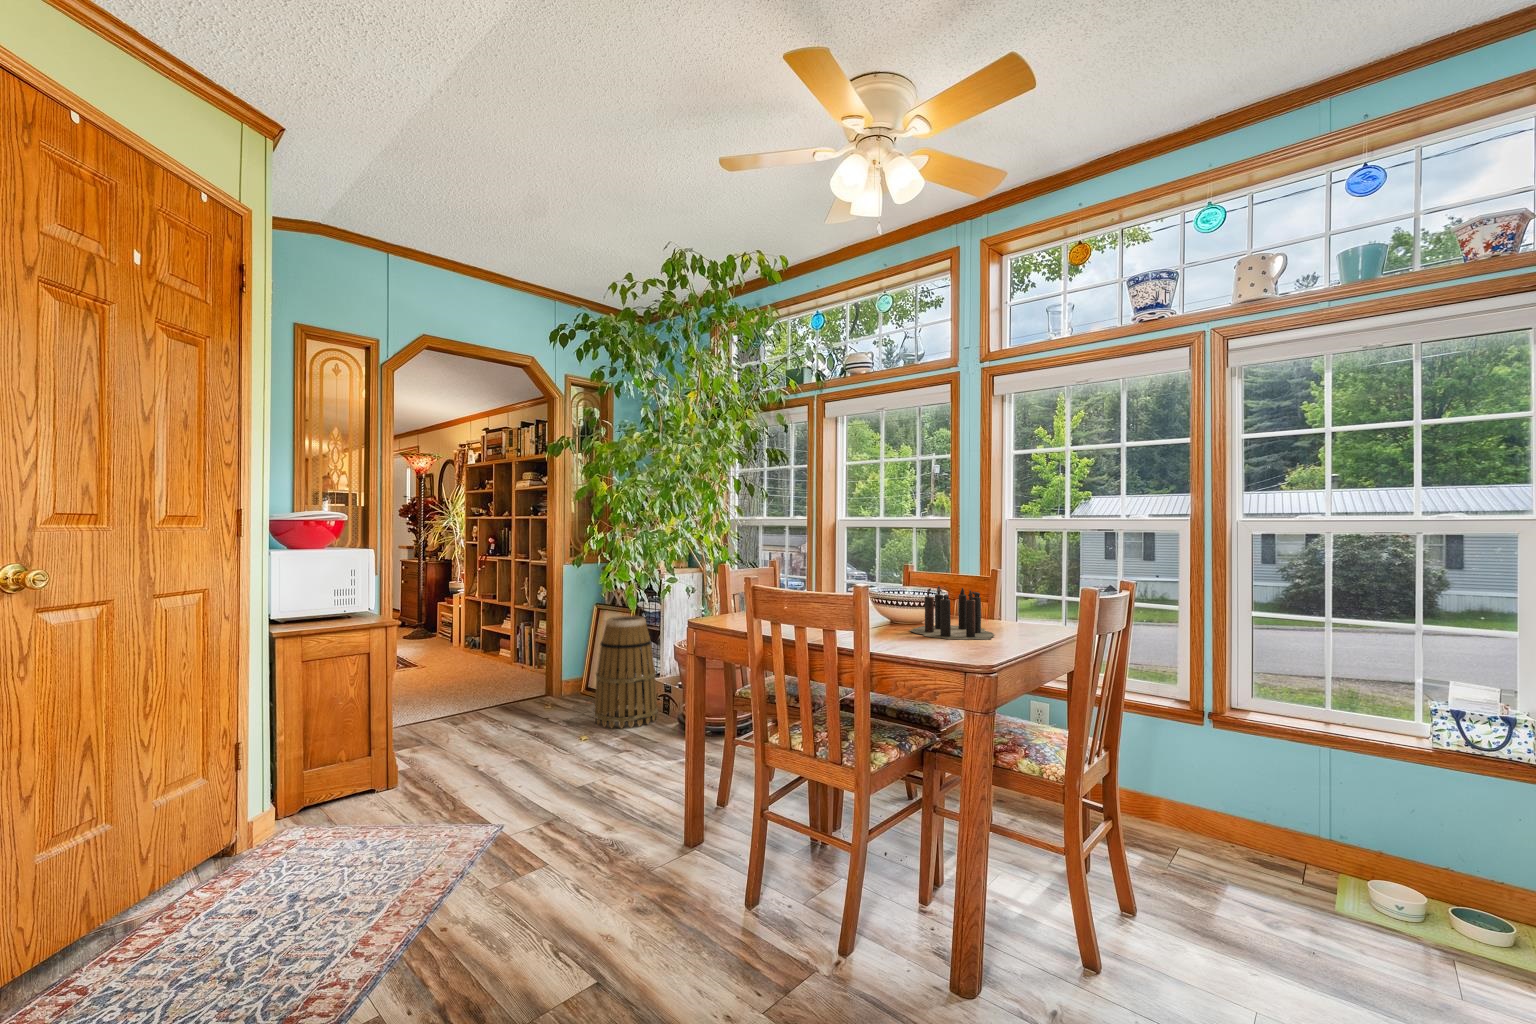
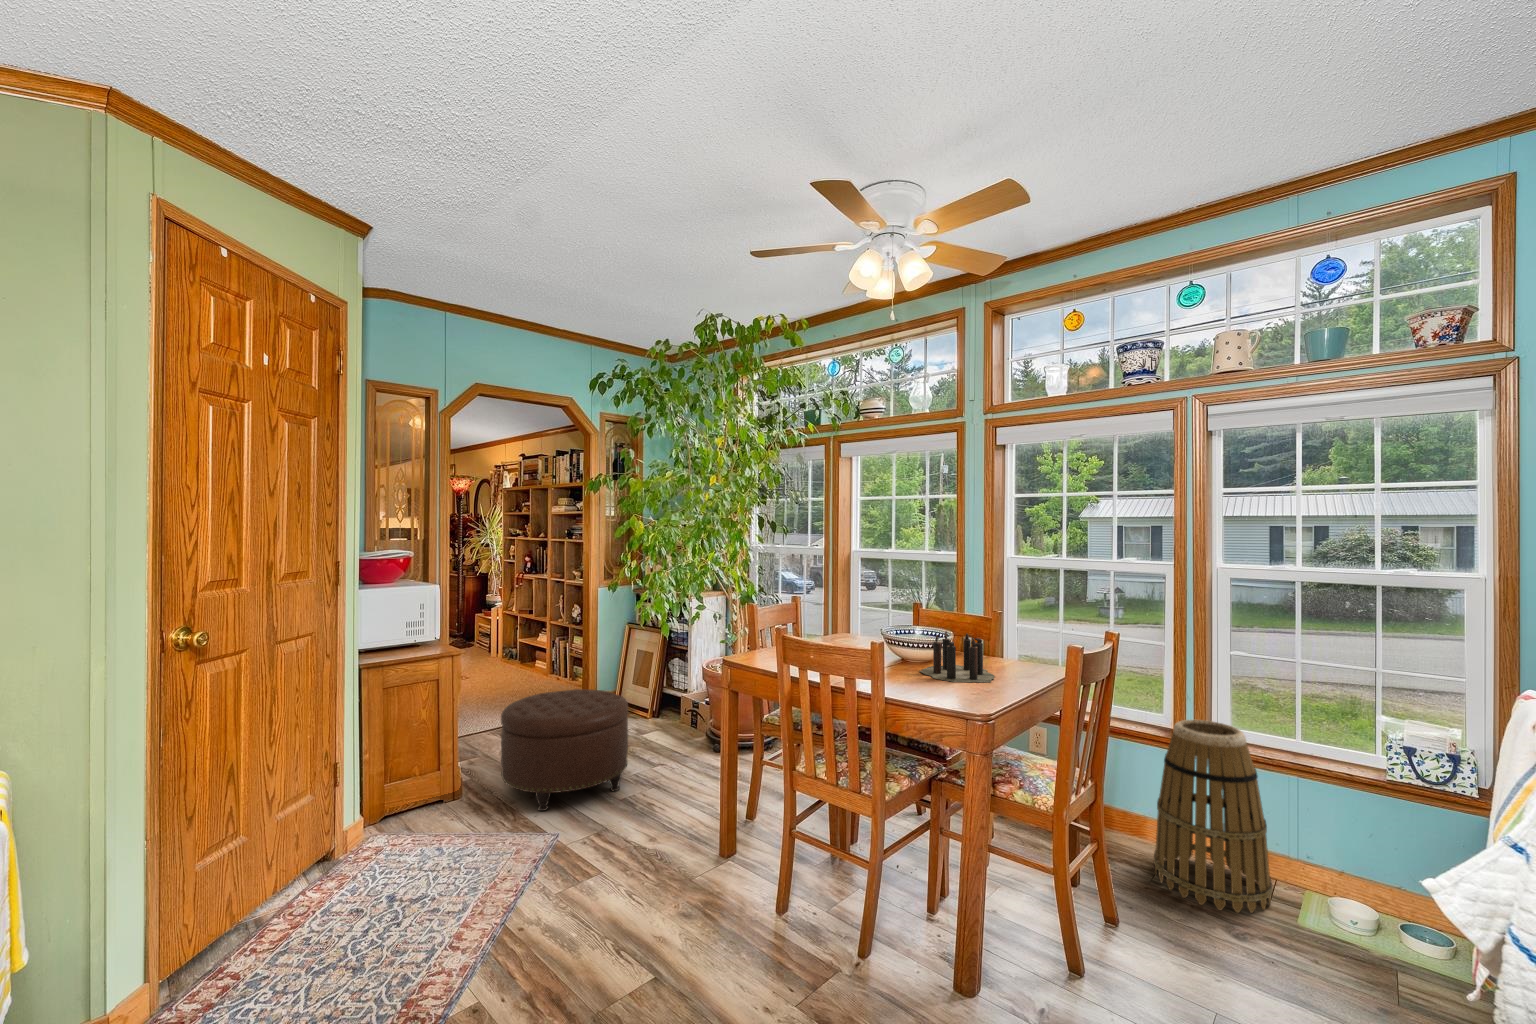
basket: present [594,616,658,728] -> present [1154,720,1272,912]
ottoman: none [441,667,586,799] -> present [501,689,628,811]

